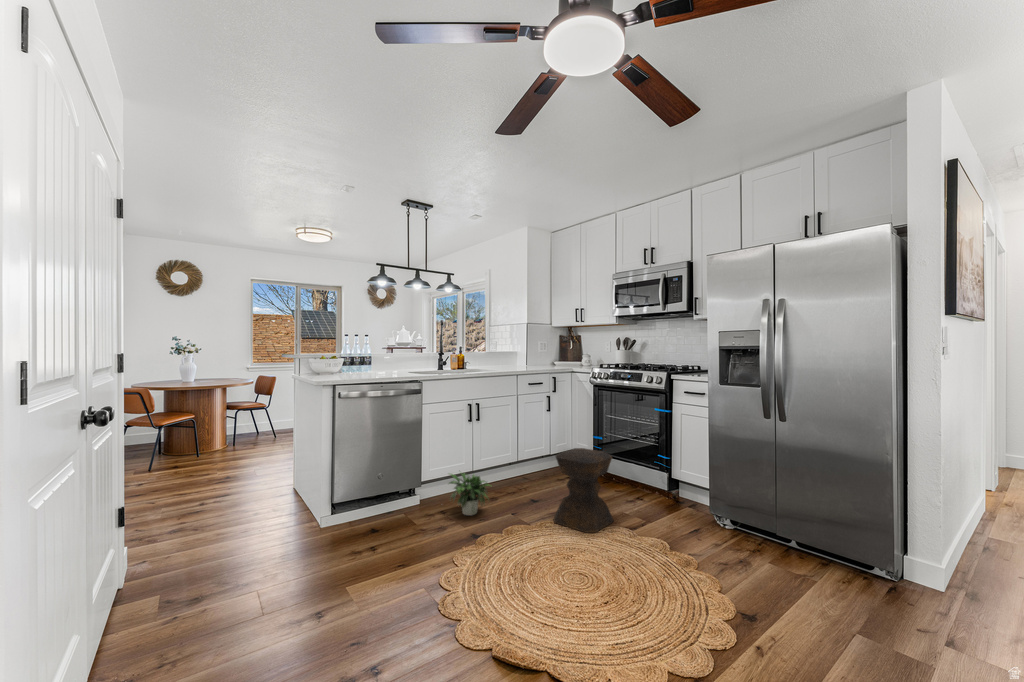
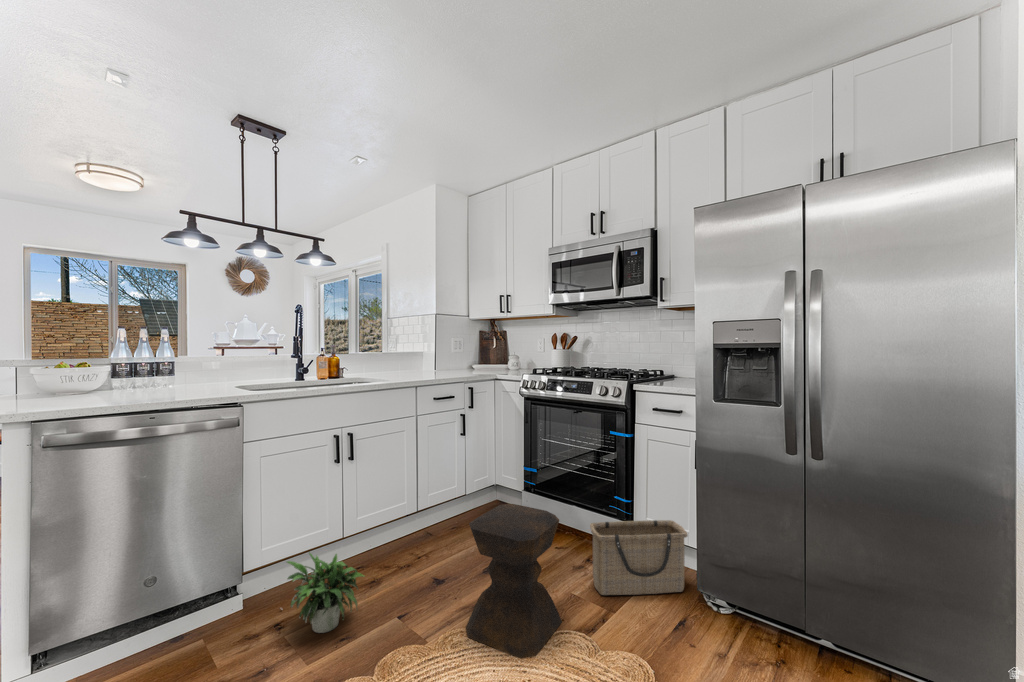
basket: none [637,467,703,515] -> present [590,520,687,595]

